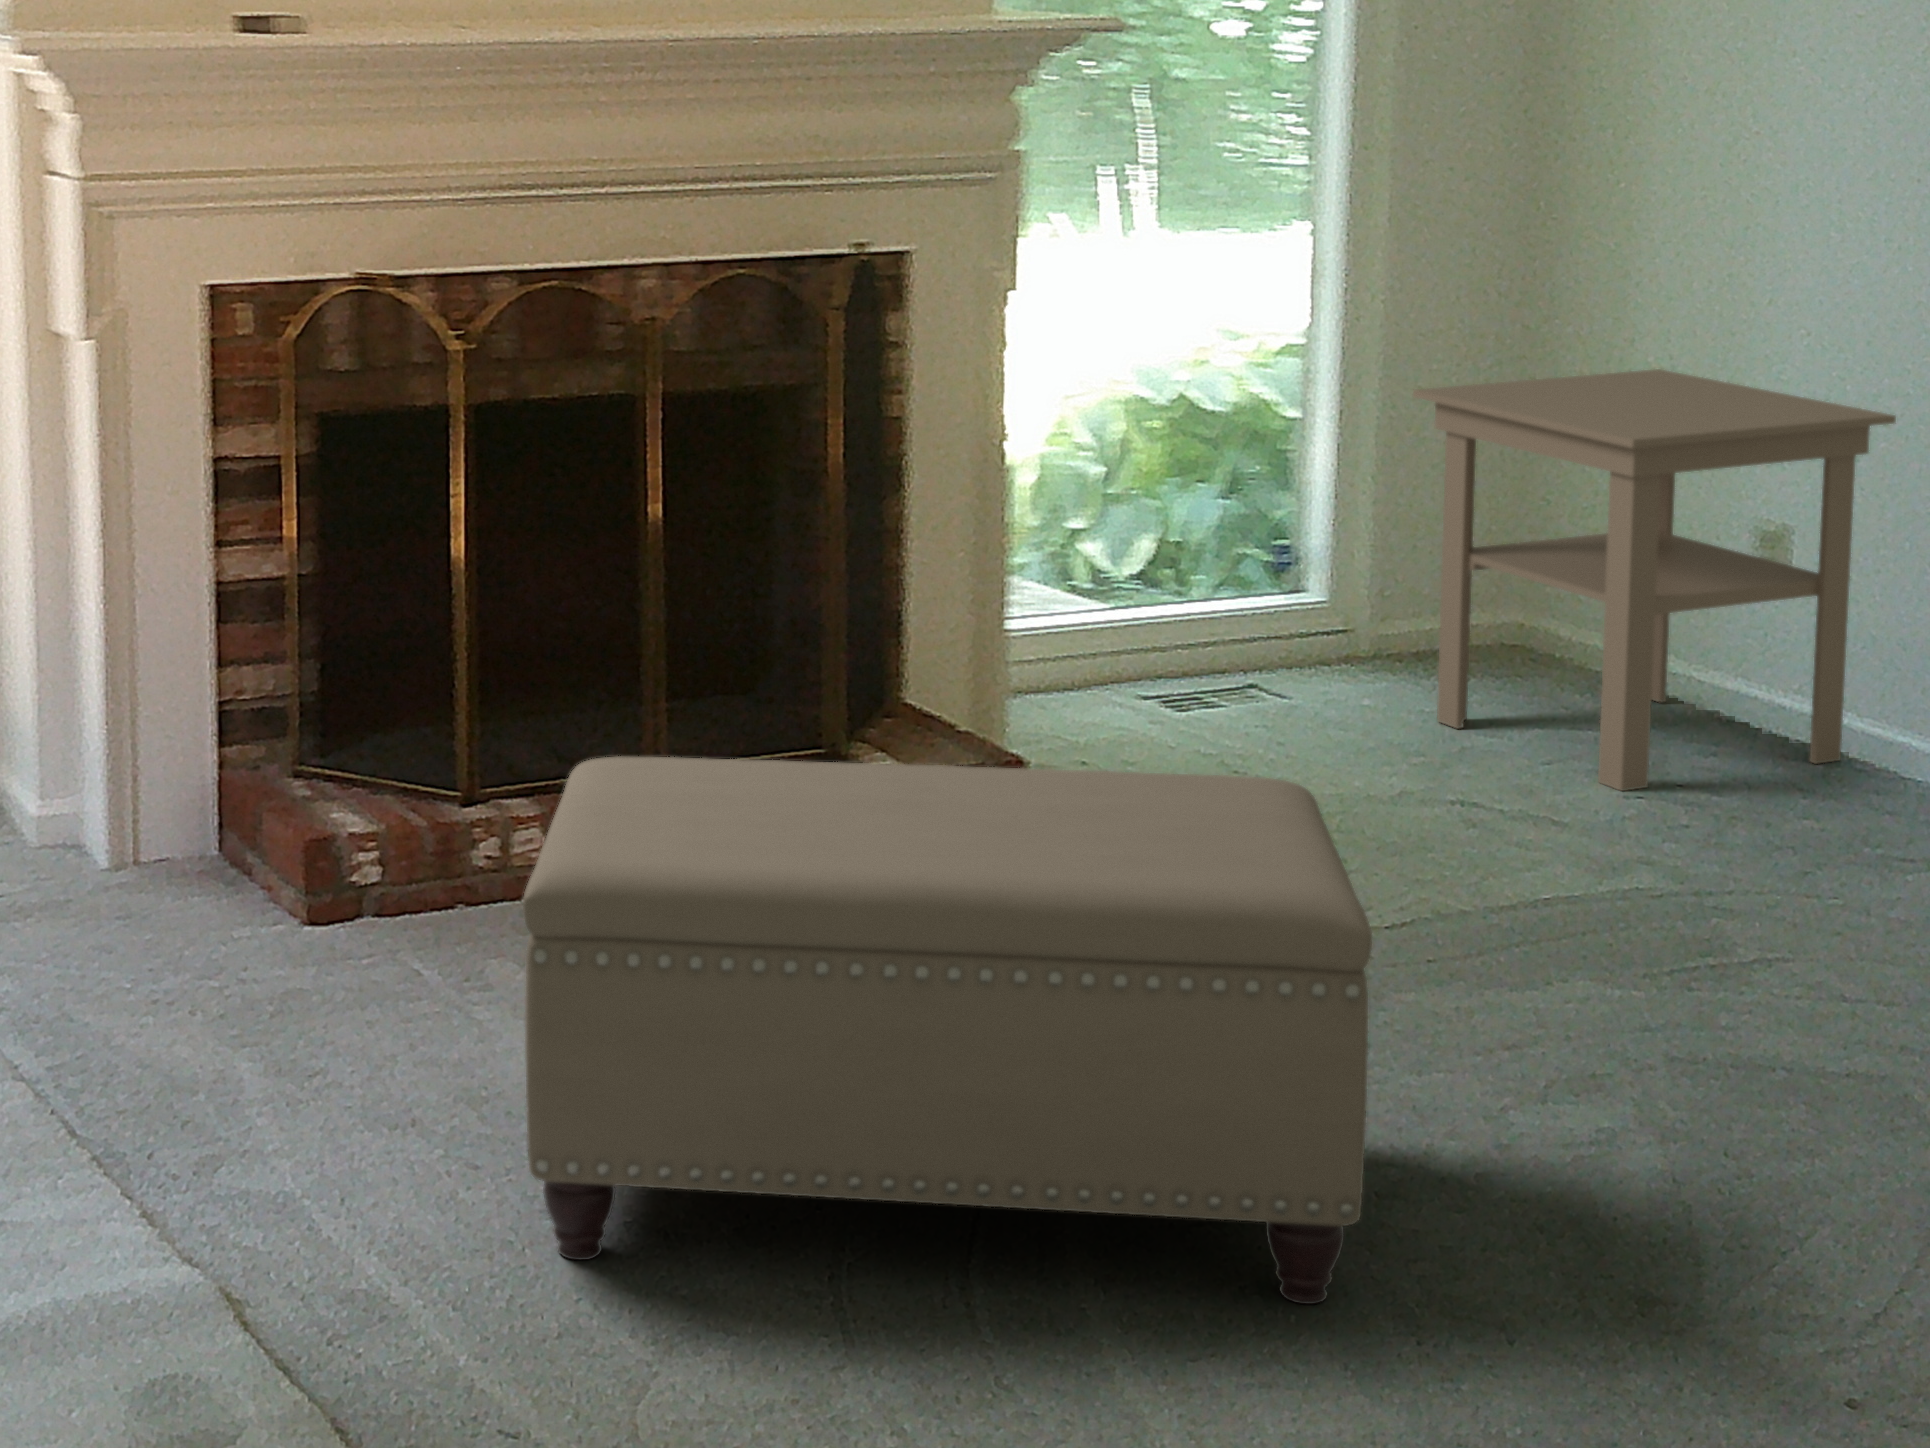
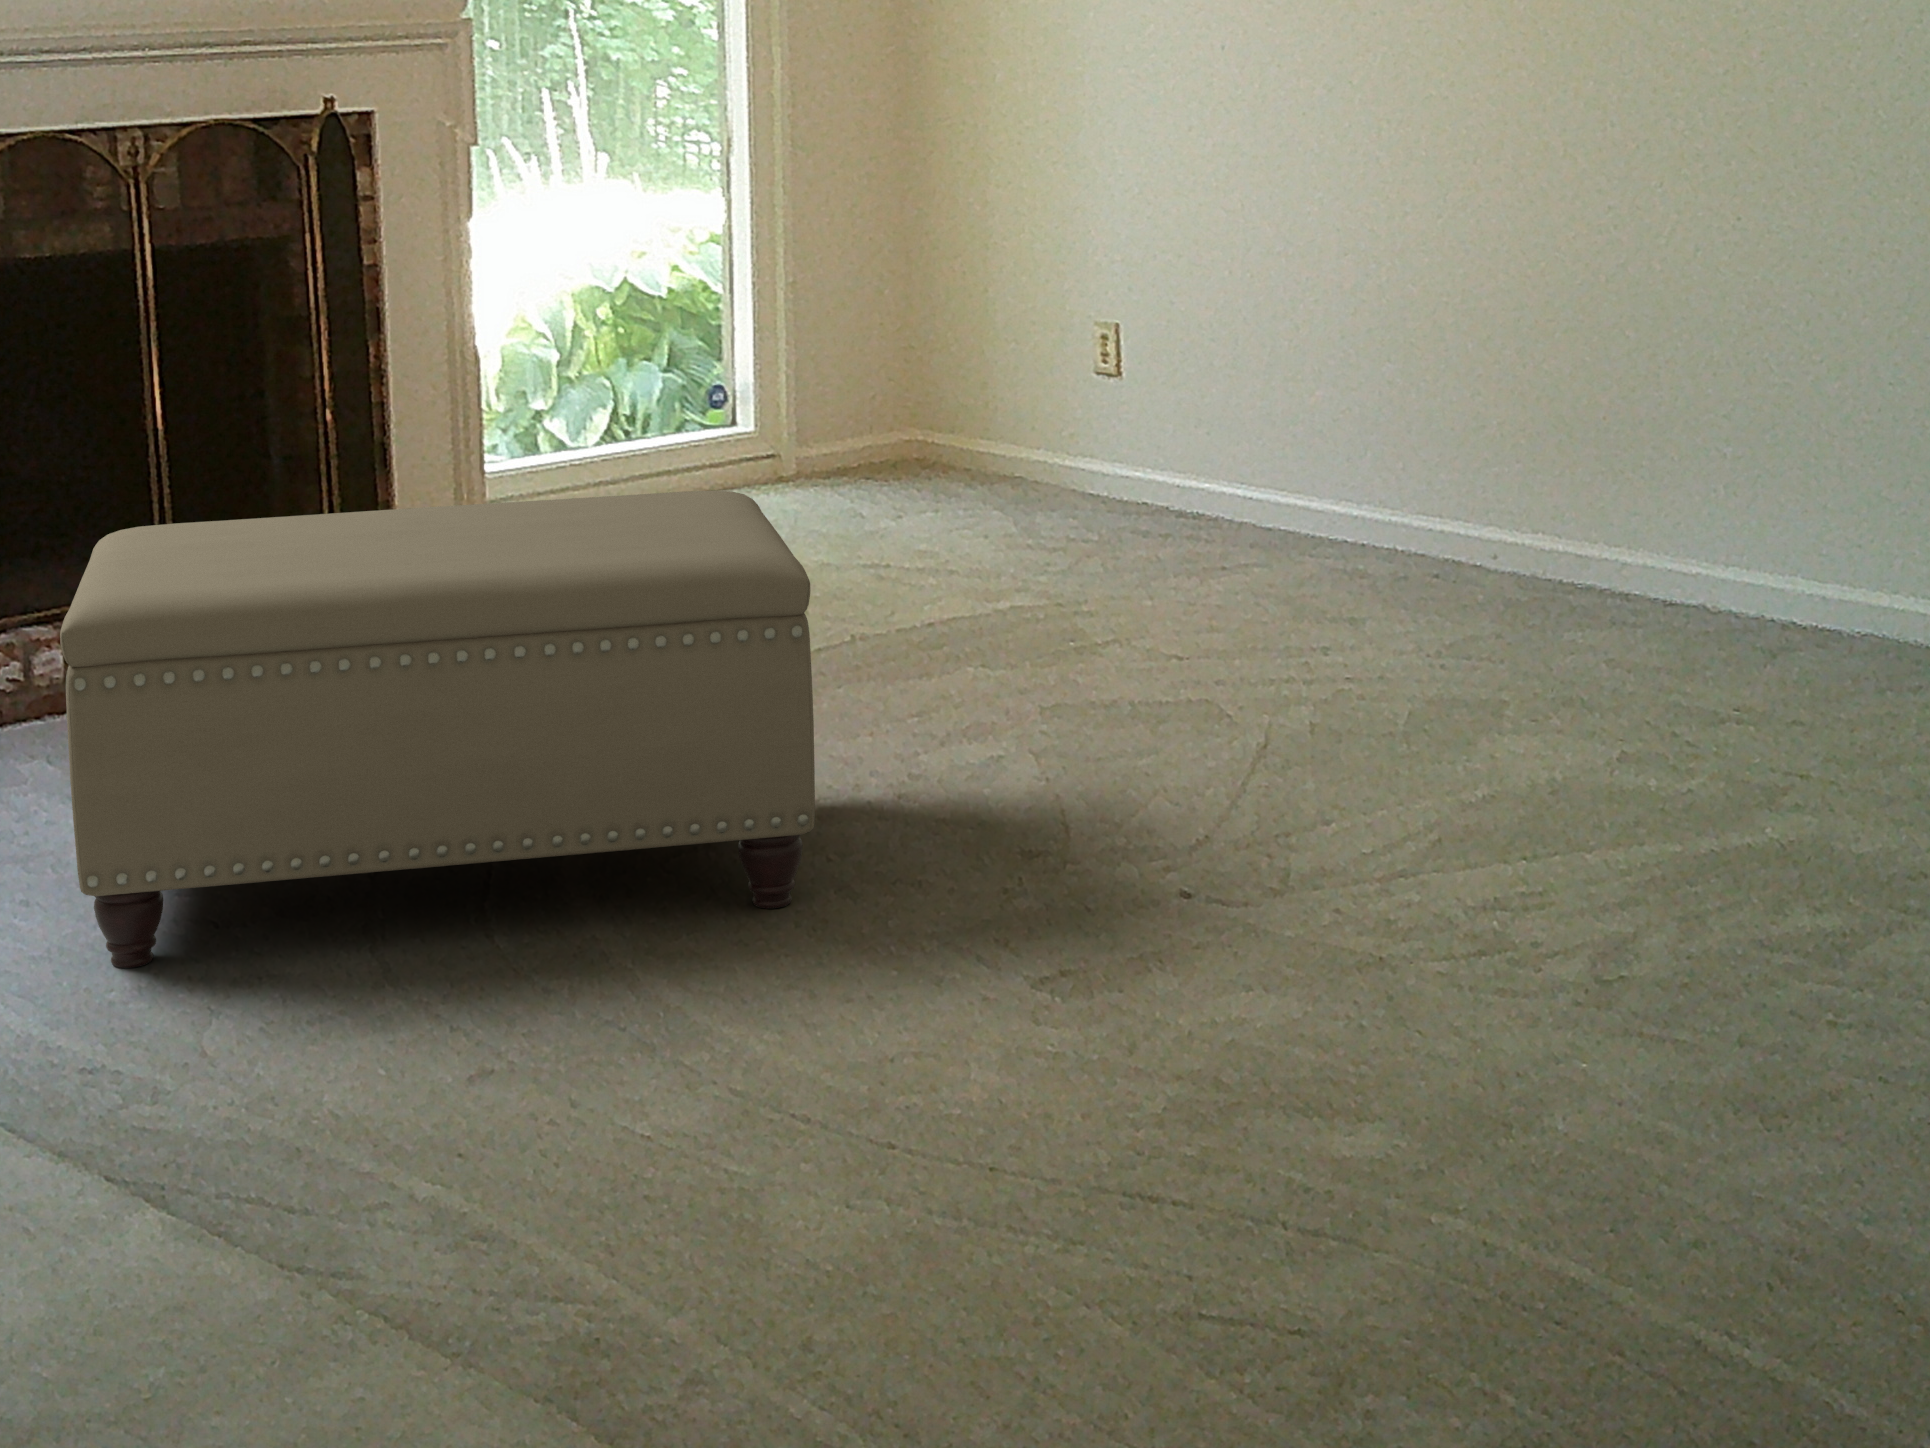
side table: present [1413,369,1896,791] -> none [816,208,1190,547]

